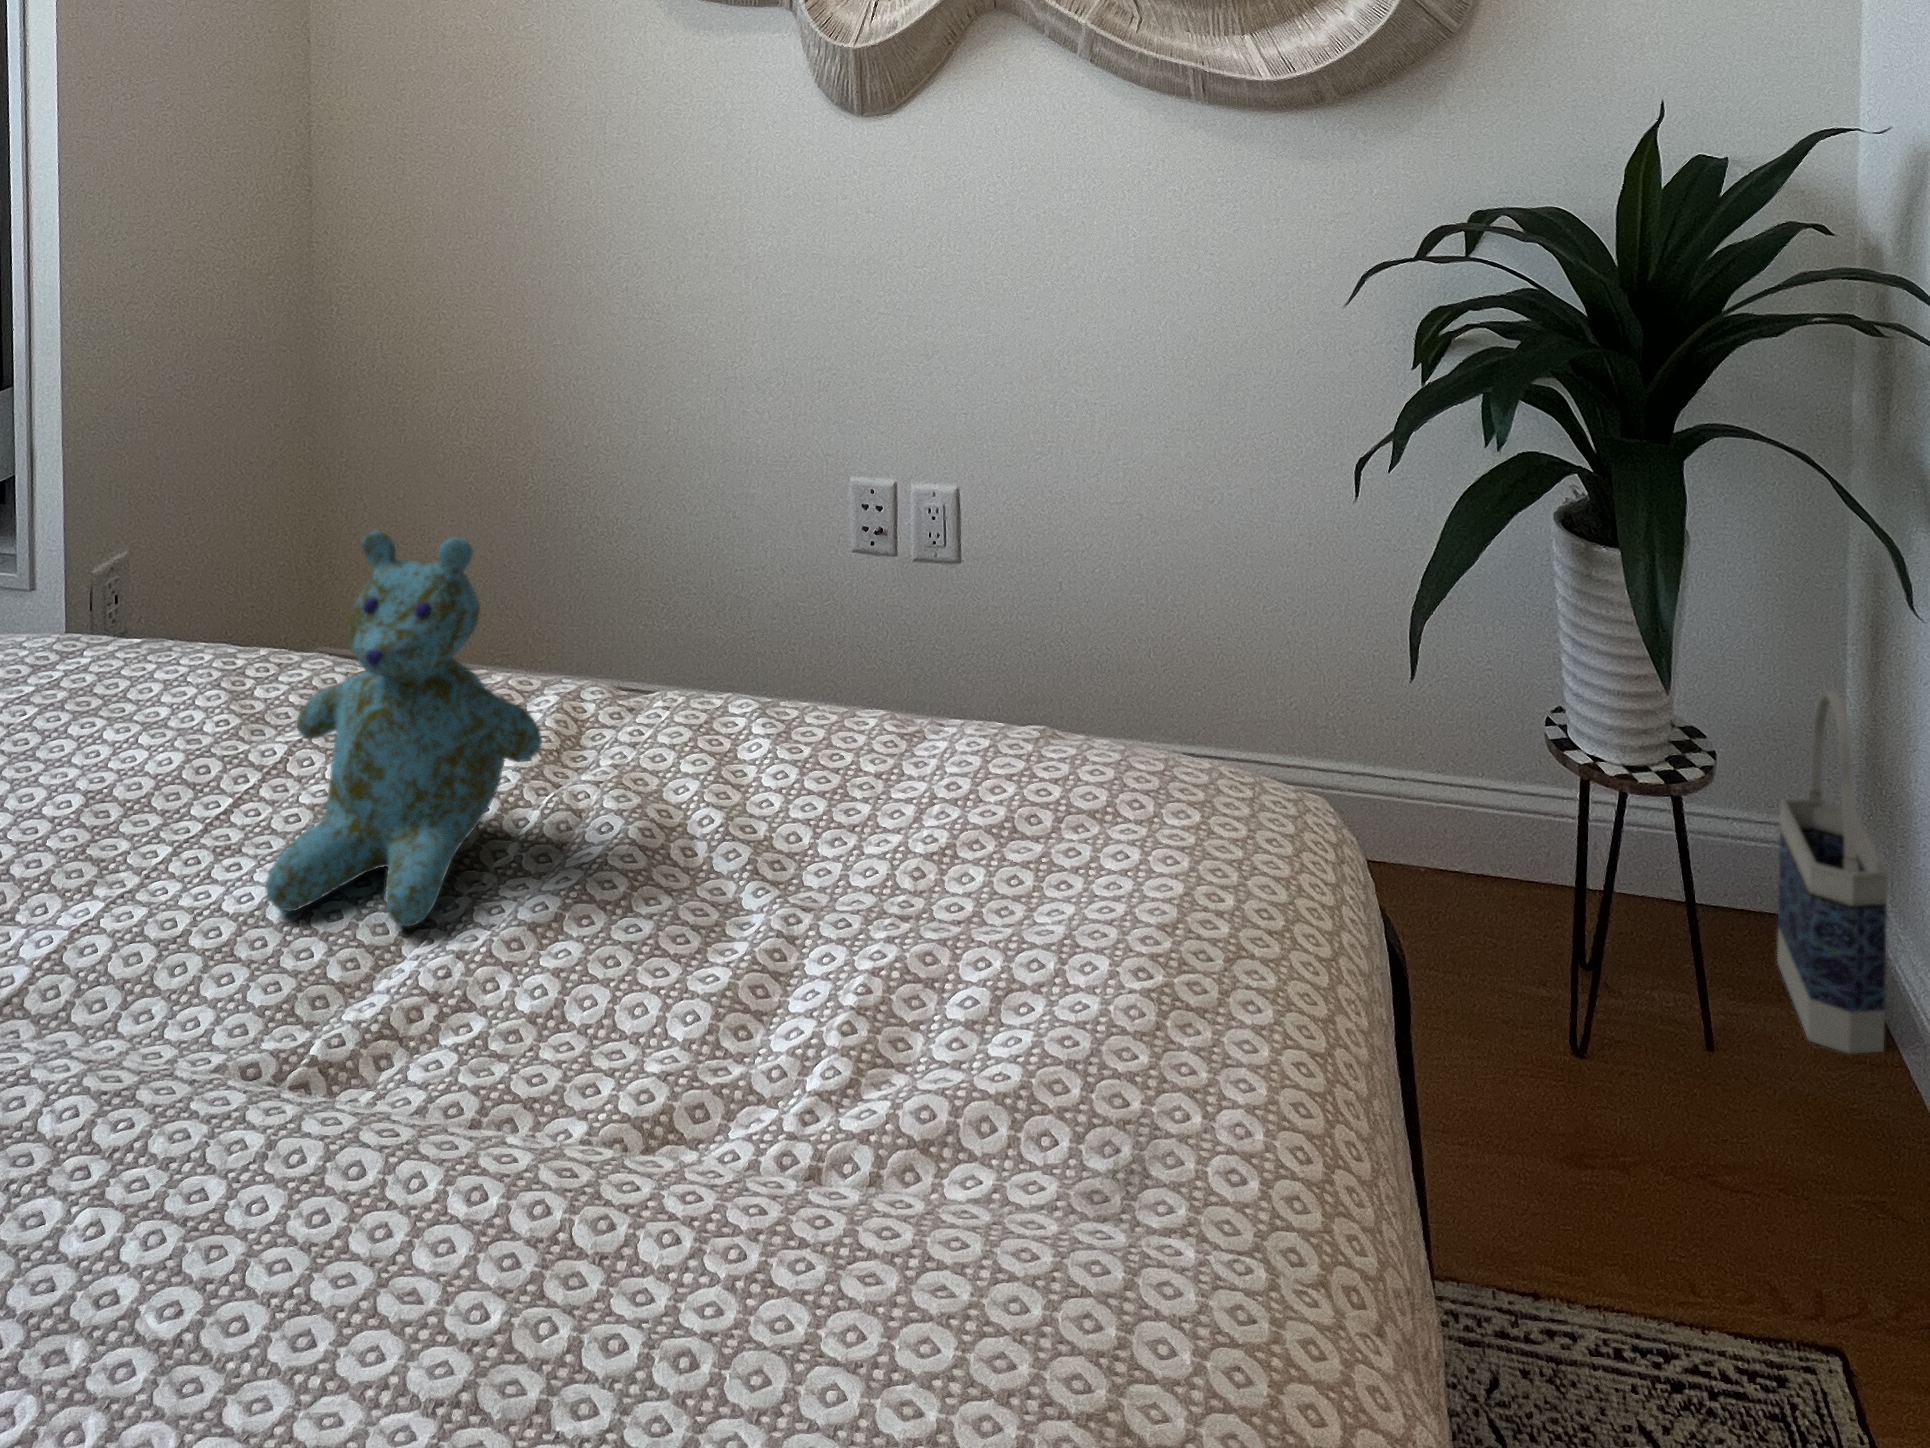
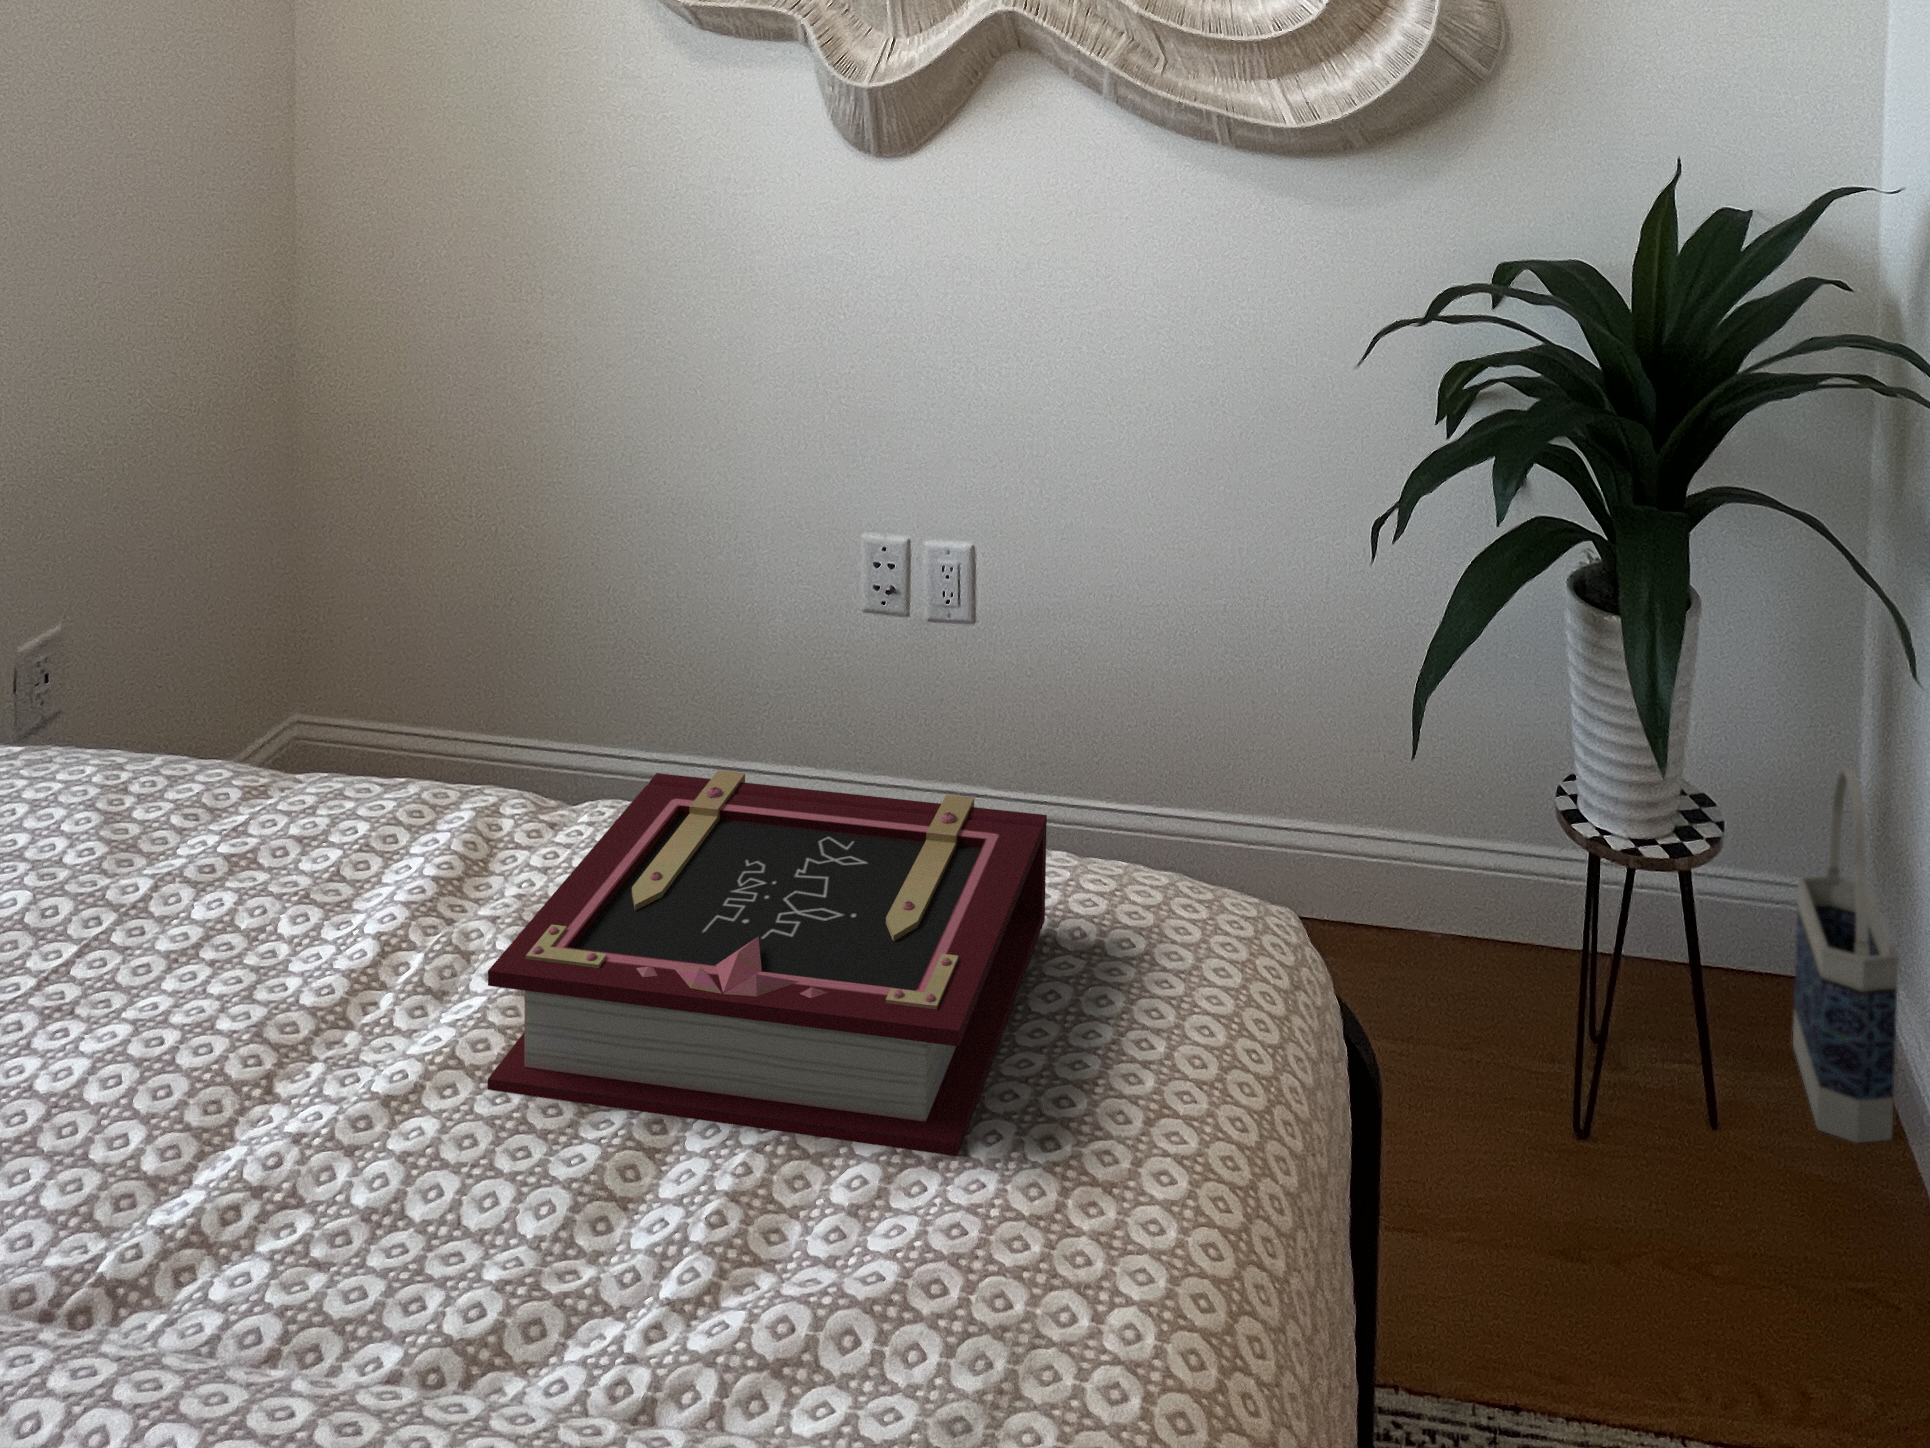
stuffed bear: present [266,531,542,926] -> none [83,656,415,1106]
book: none [620,650,1103,986] -> present [488,770,1047,1156]

